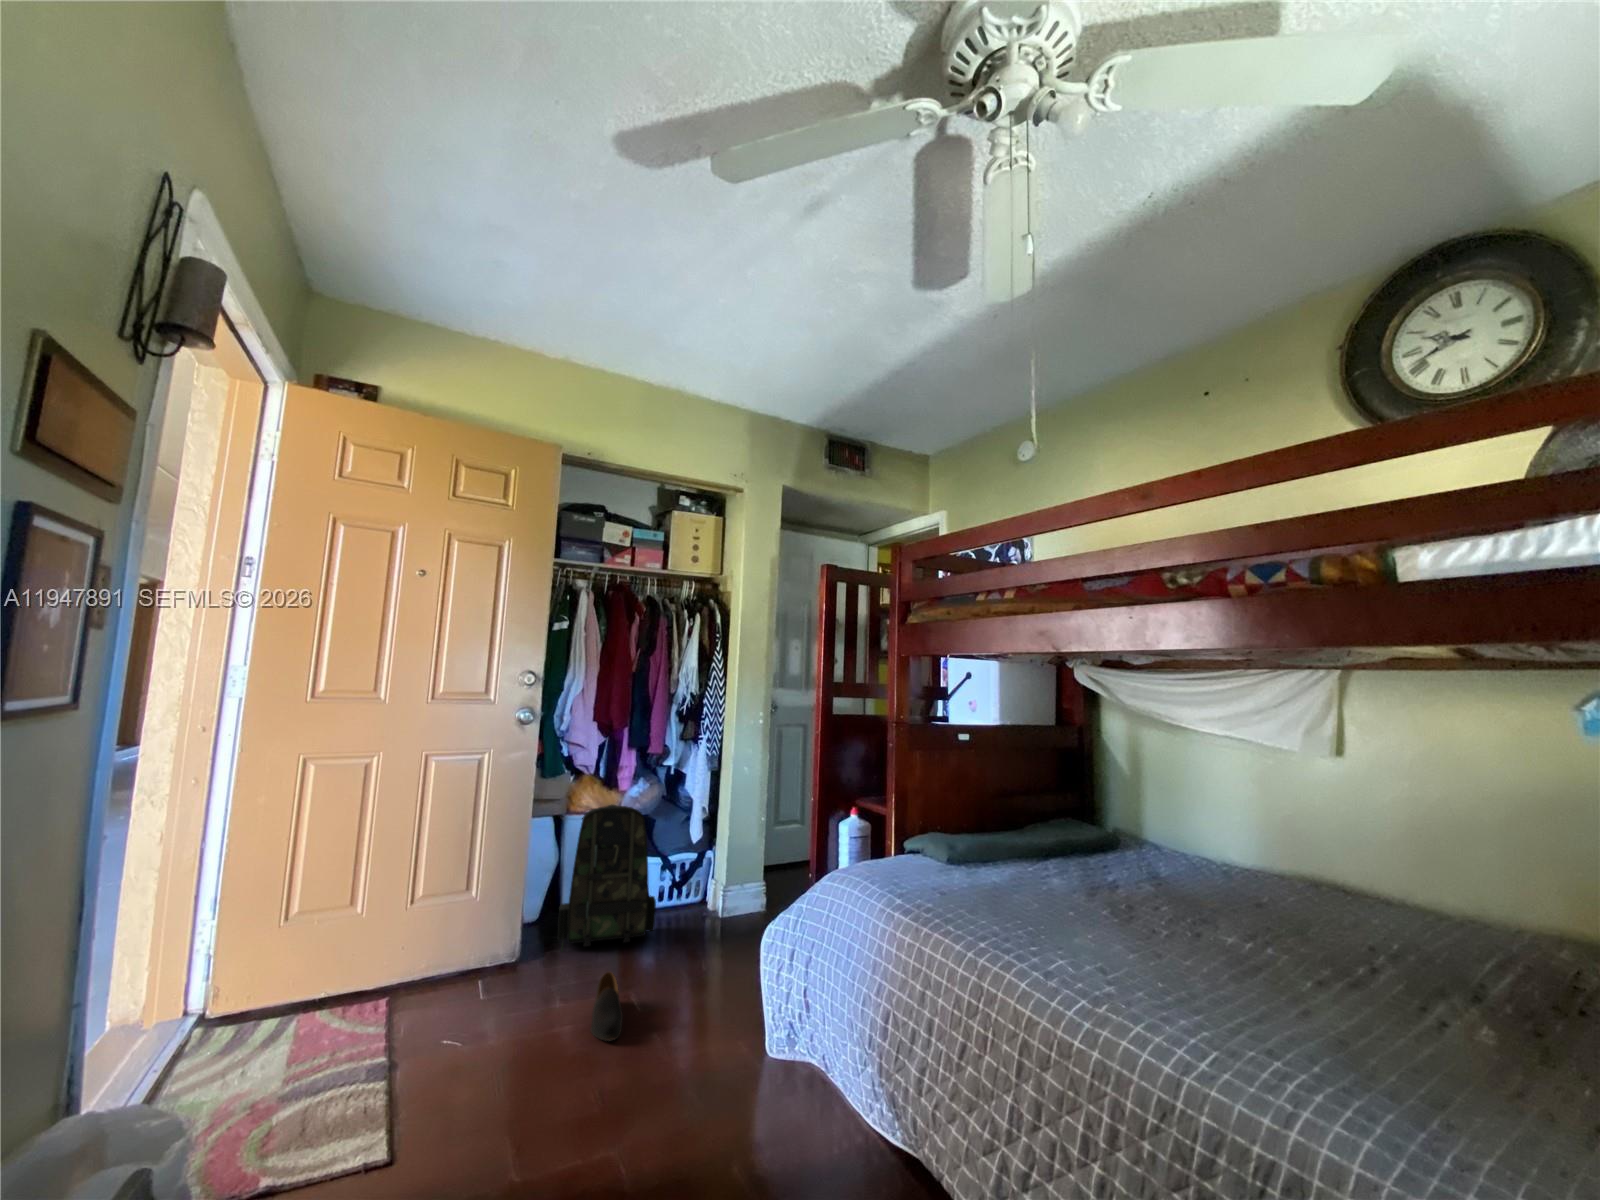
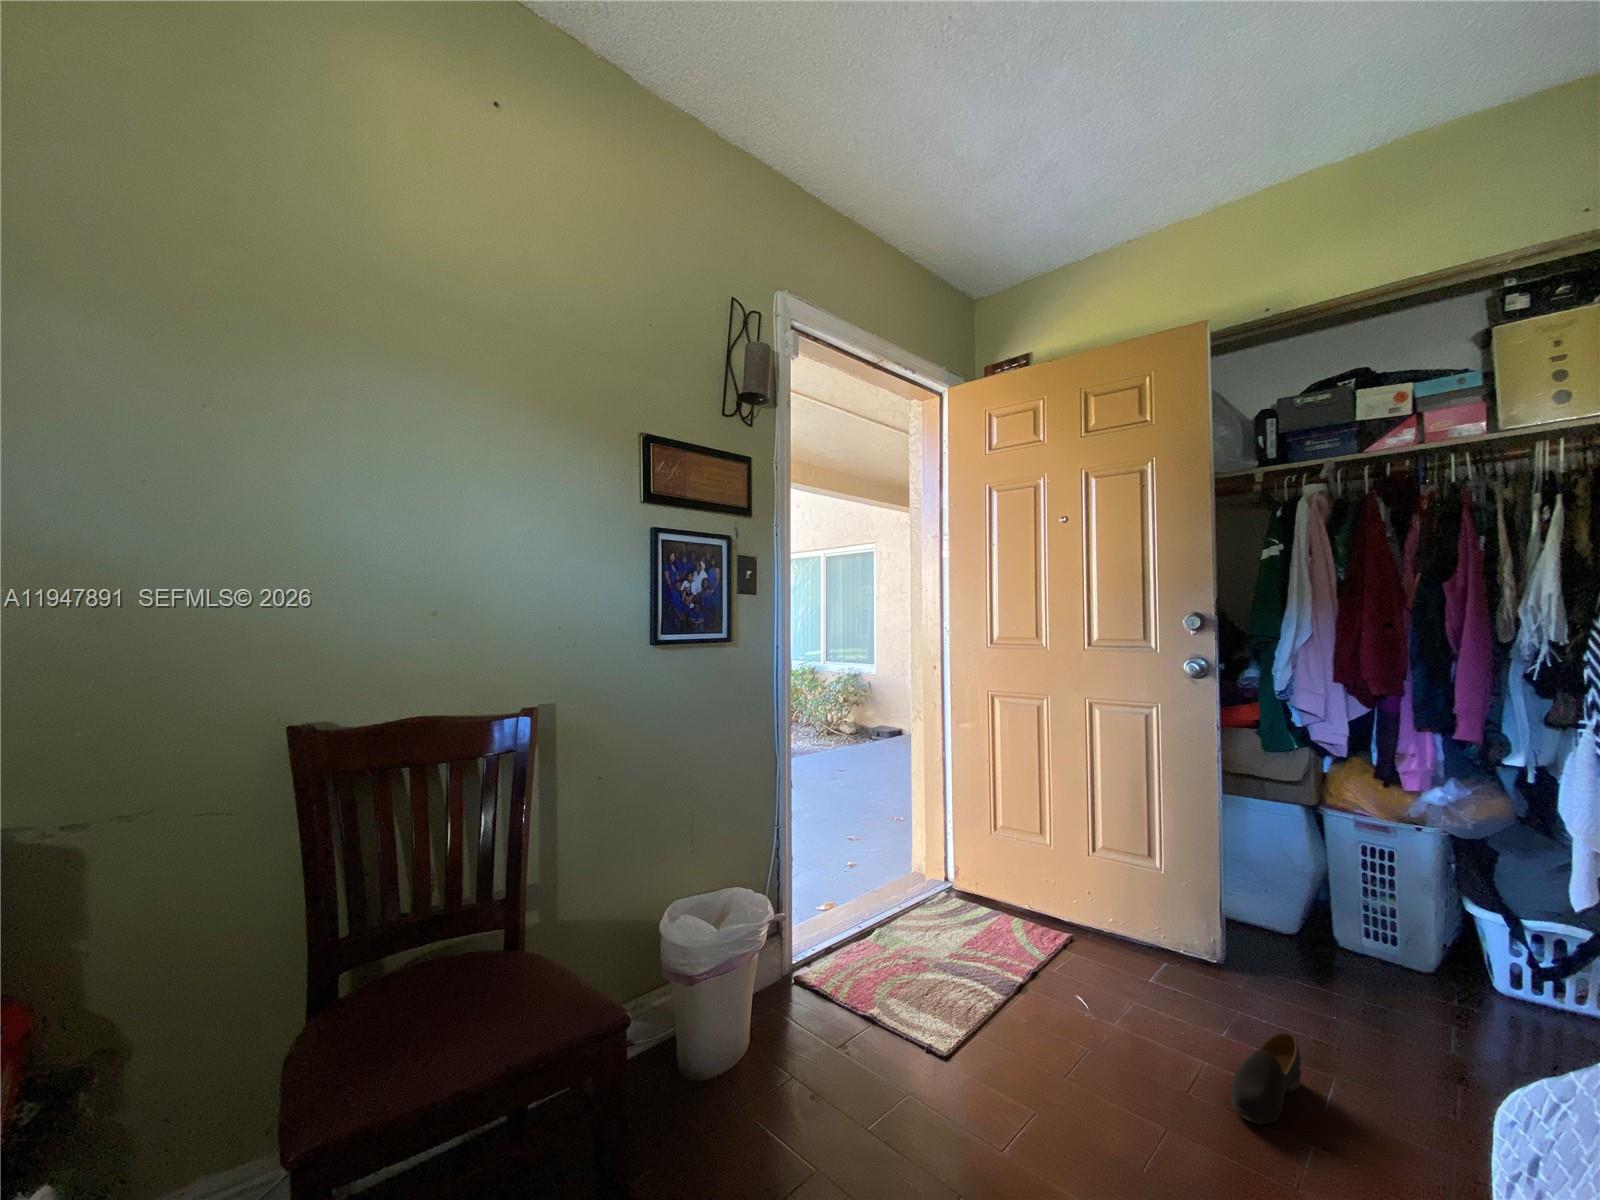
backpack: present [558,805,656,950] -> none [1280,809,1472,1037]

